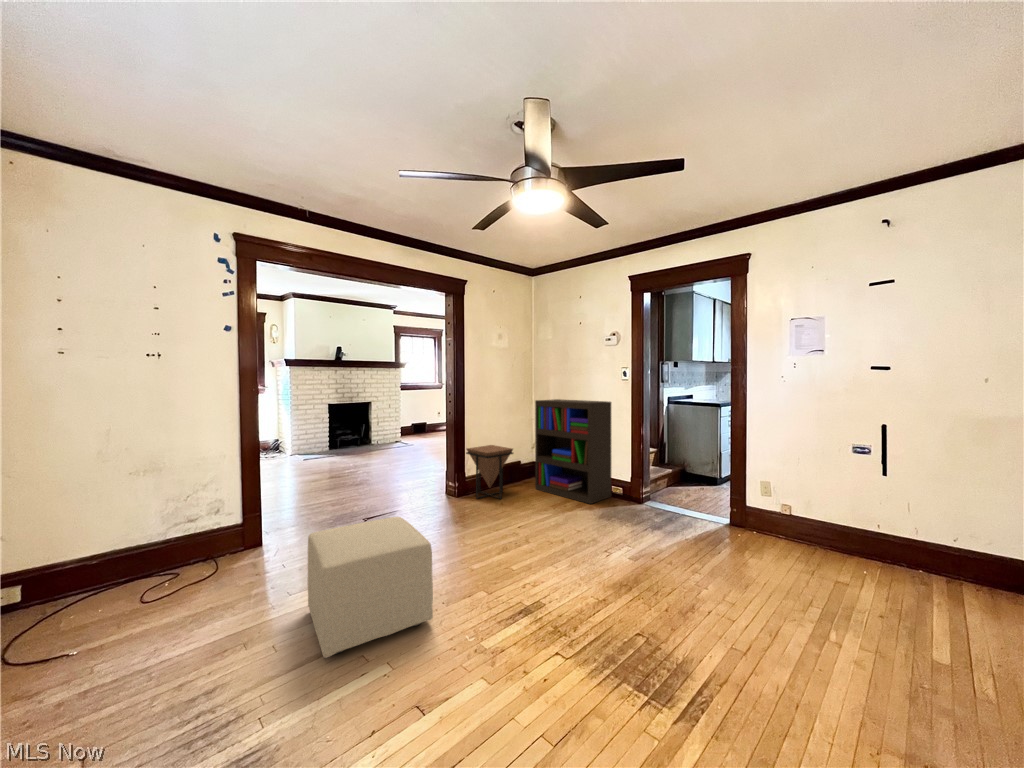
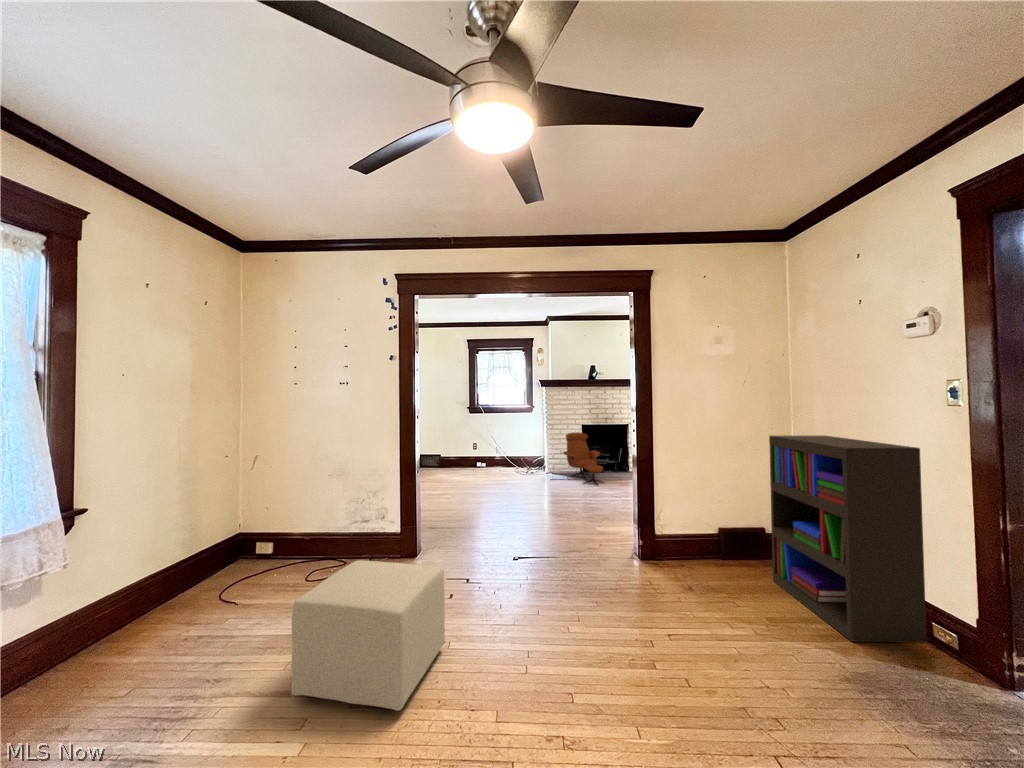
lounge chair: none [315,412,362,458] -> present [563,432,603,484]
side table: present [466,445,513,499] -> none [653,496,721,581]

